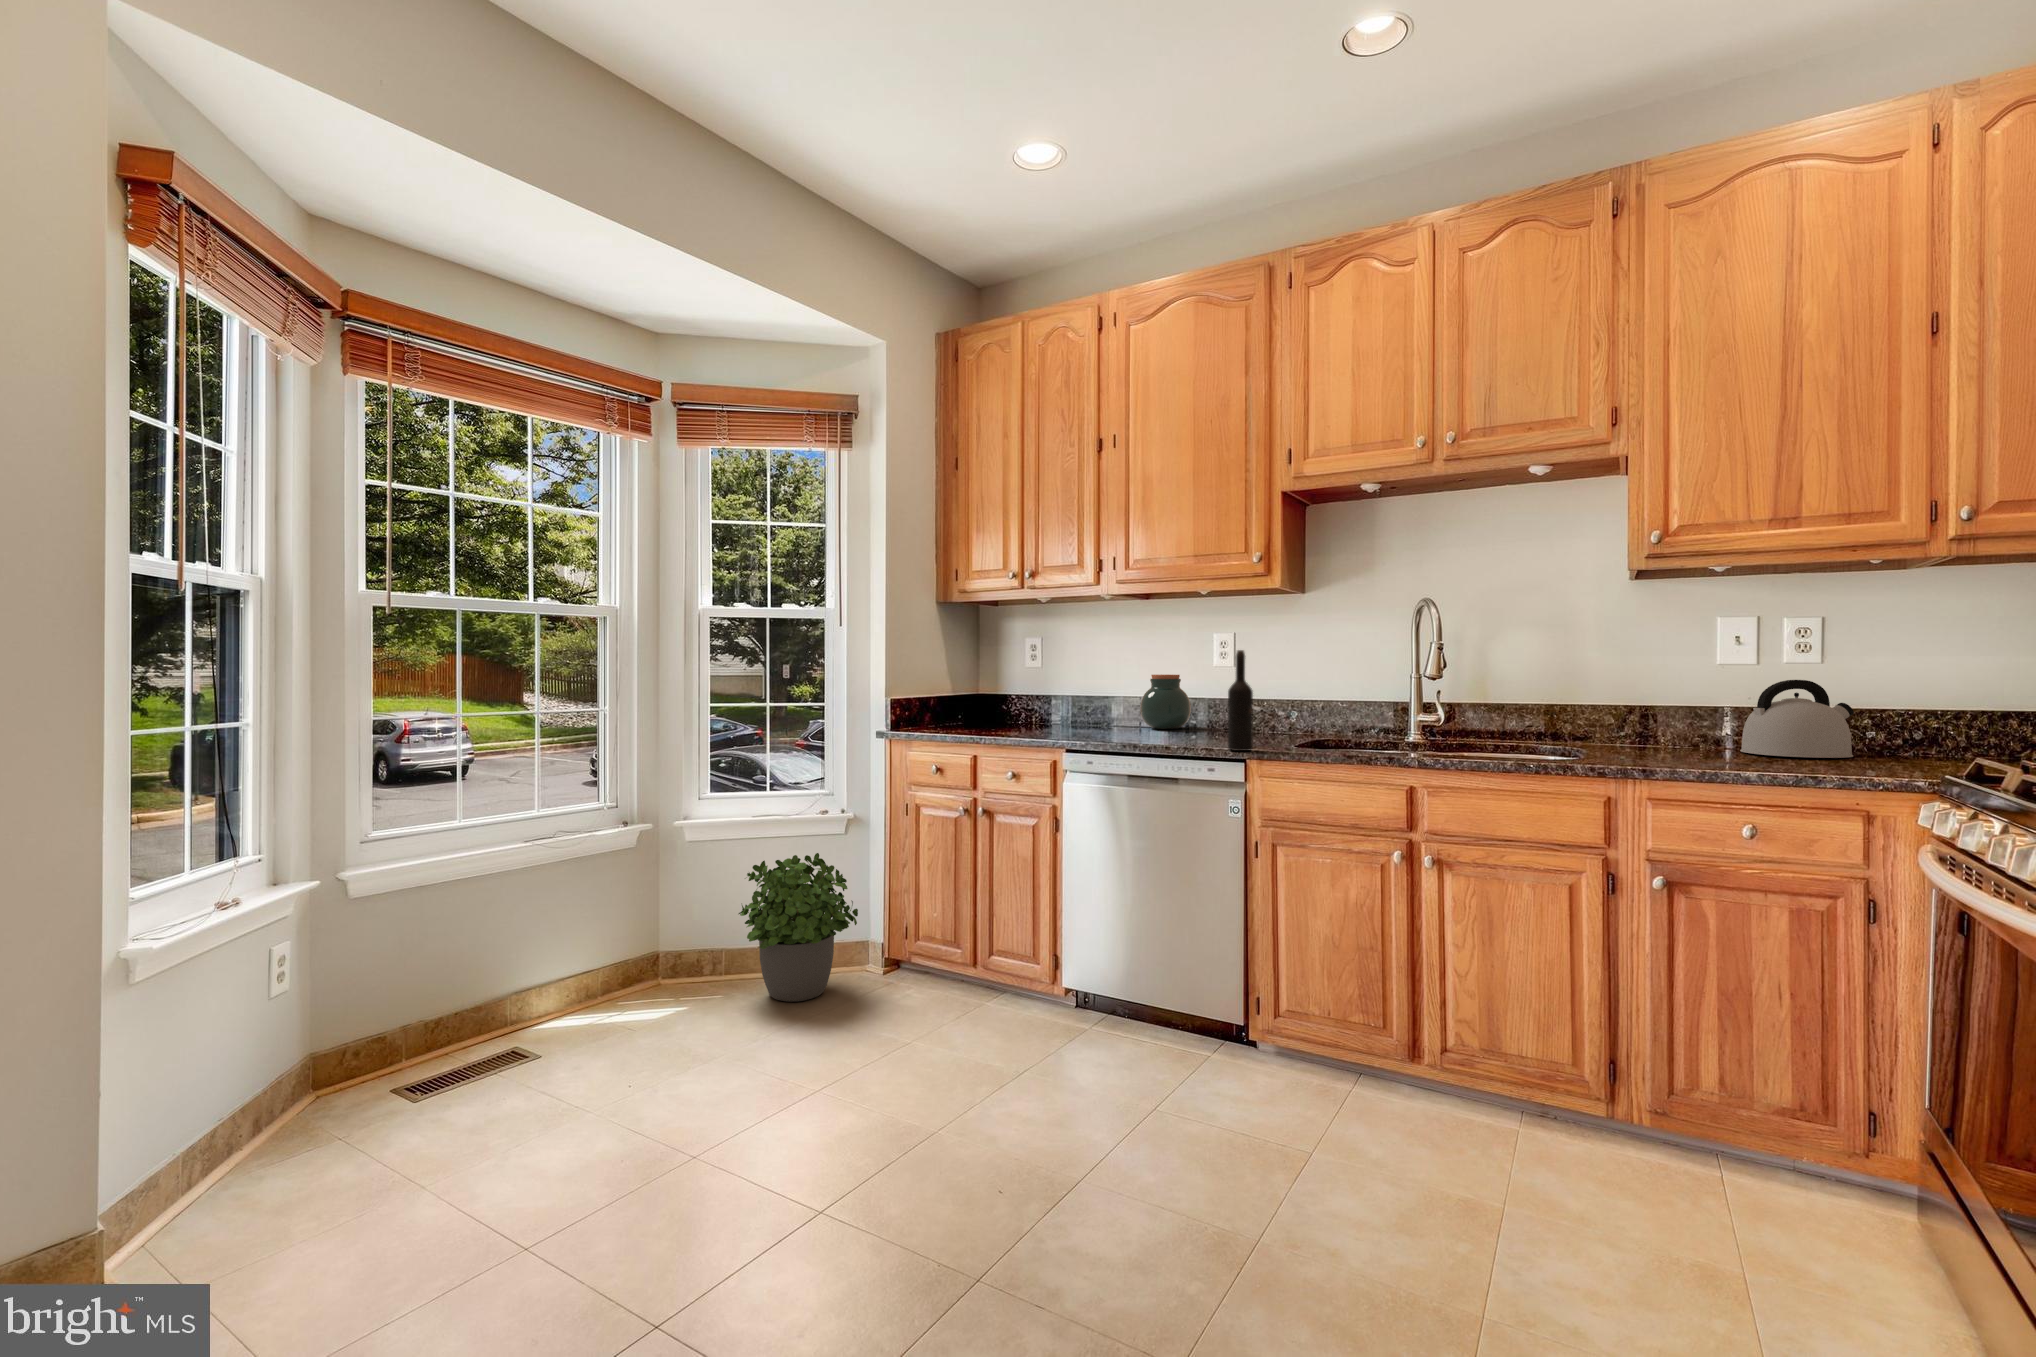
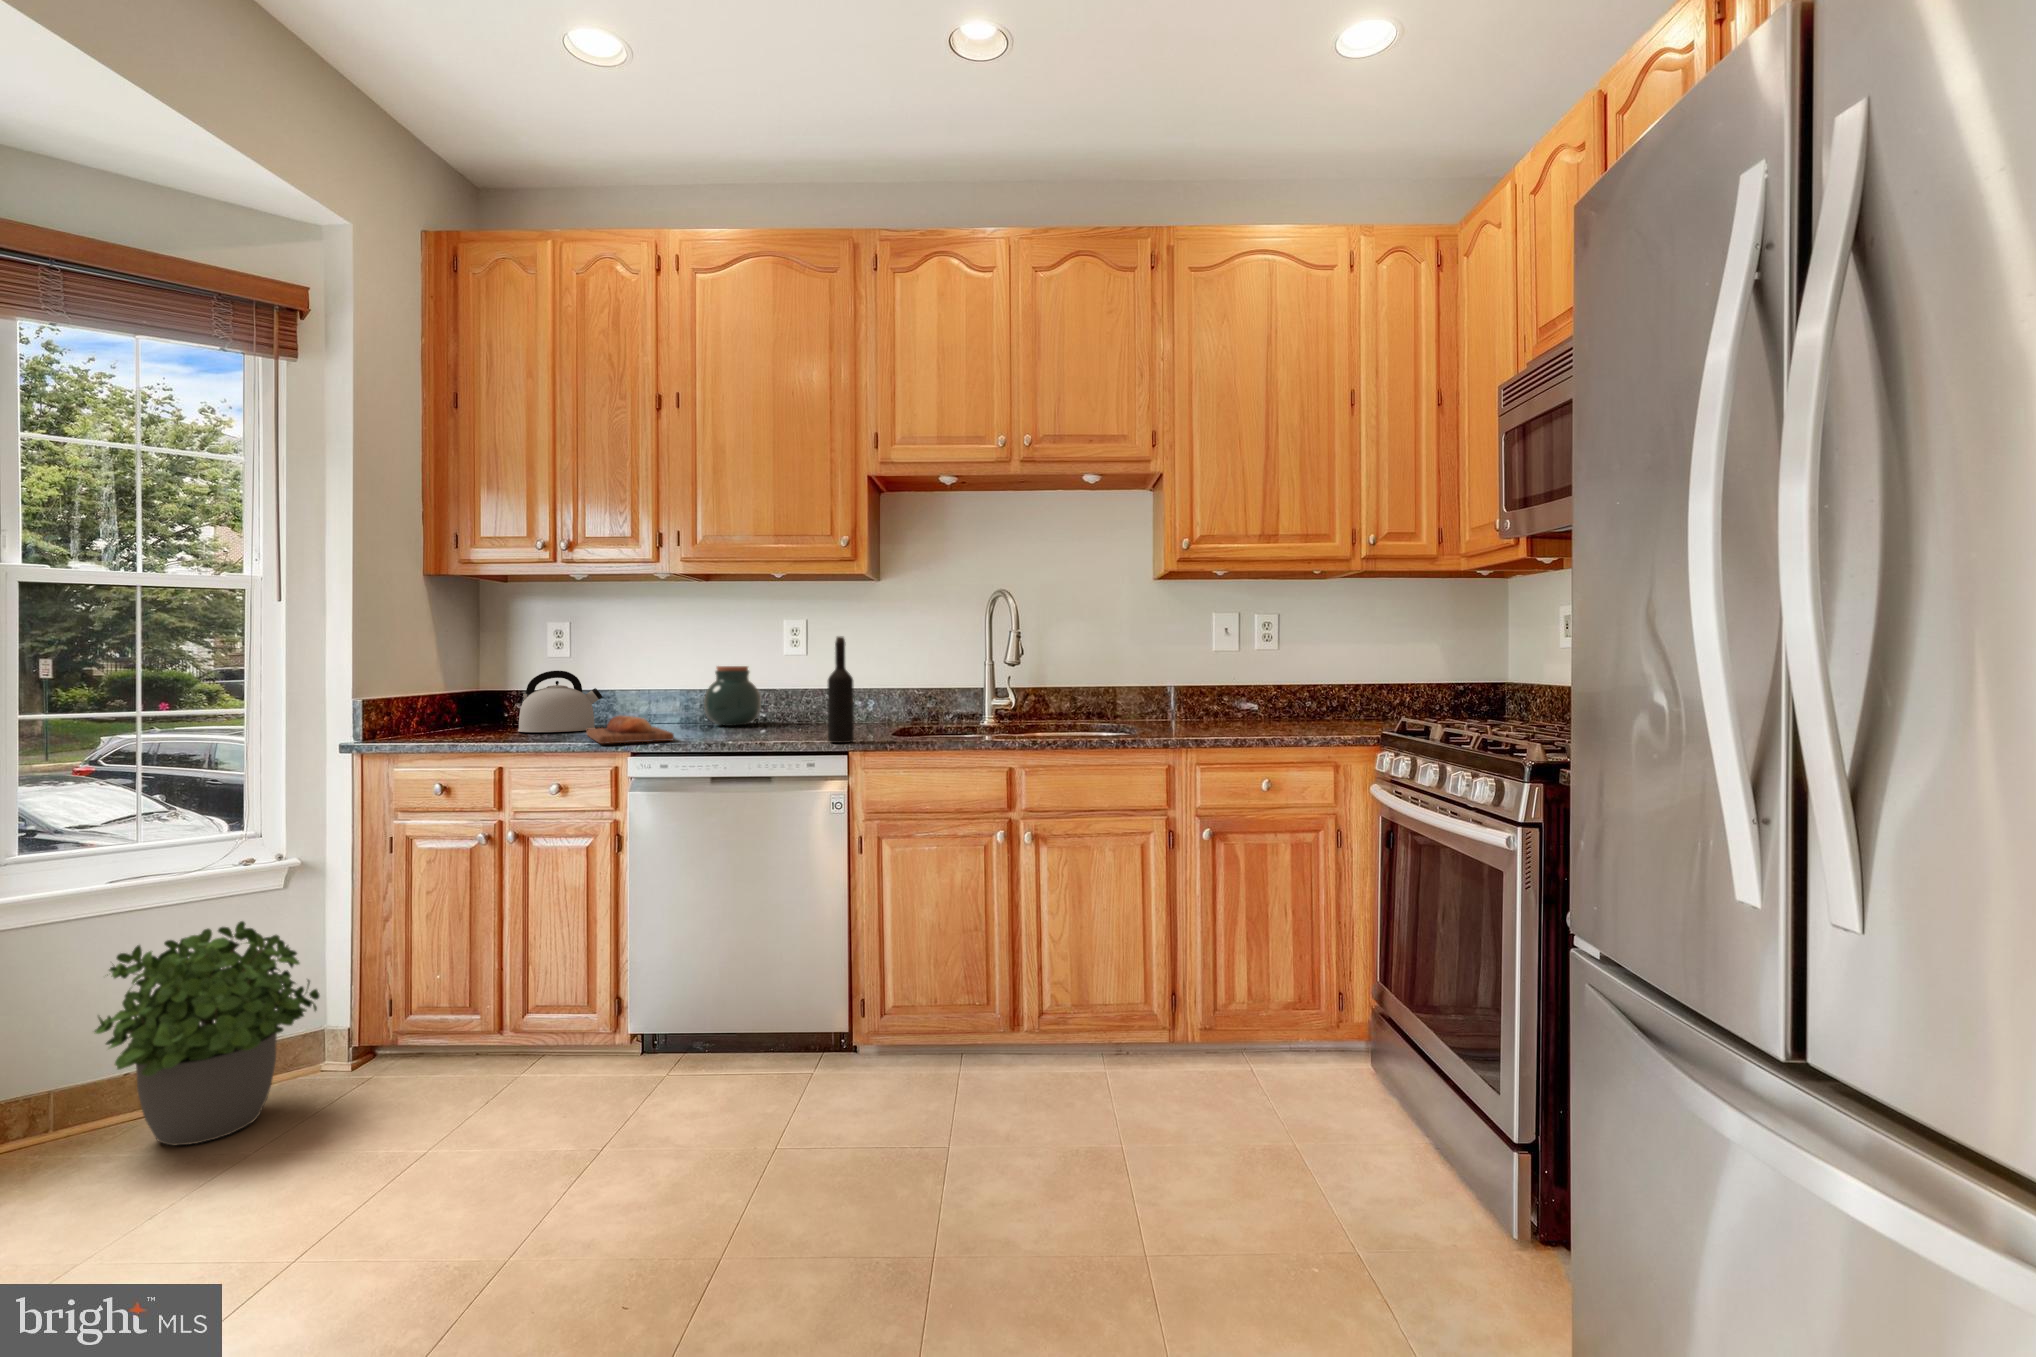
kettle: present [1740,680,1854,758] -> present [518,671,602,732]
bread loaf: none [1042,717,1102,741] -> present [587,716,674,744]

